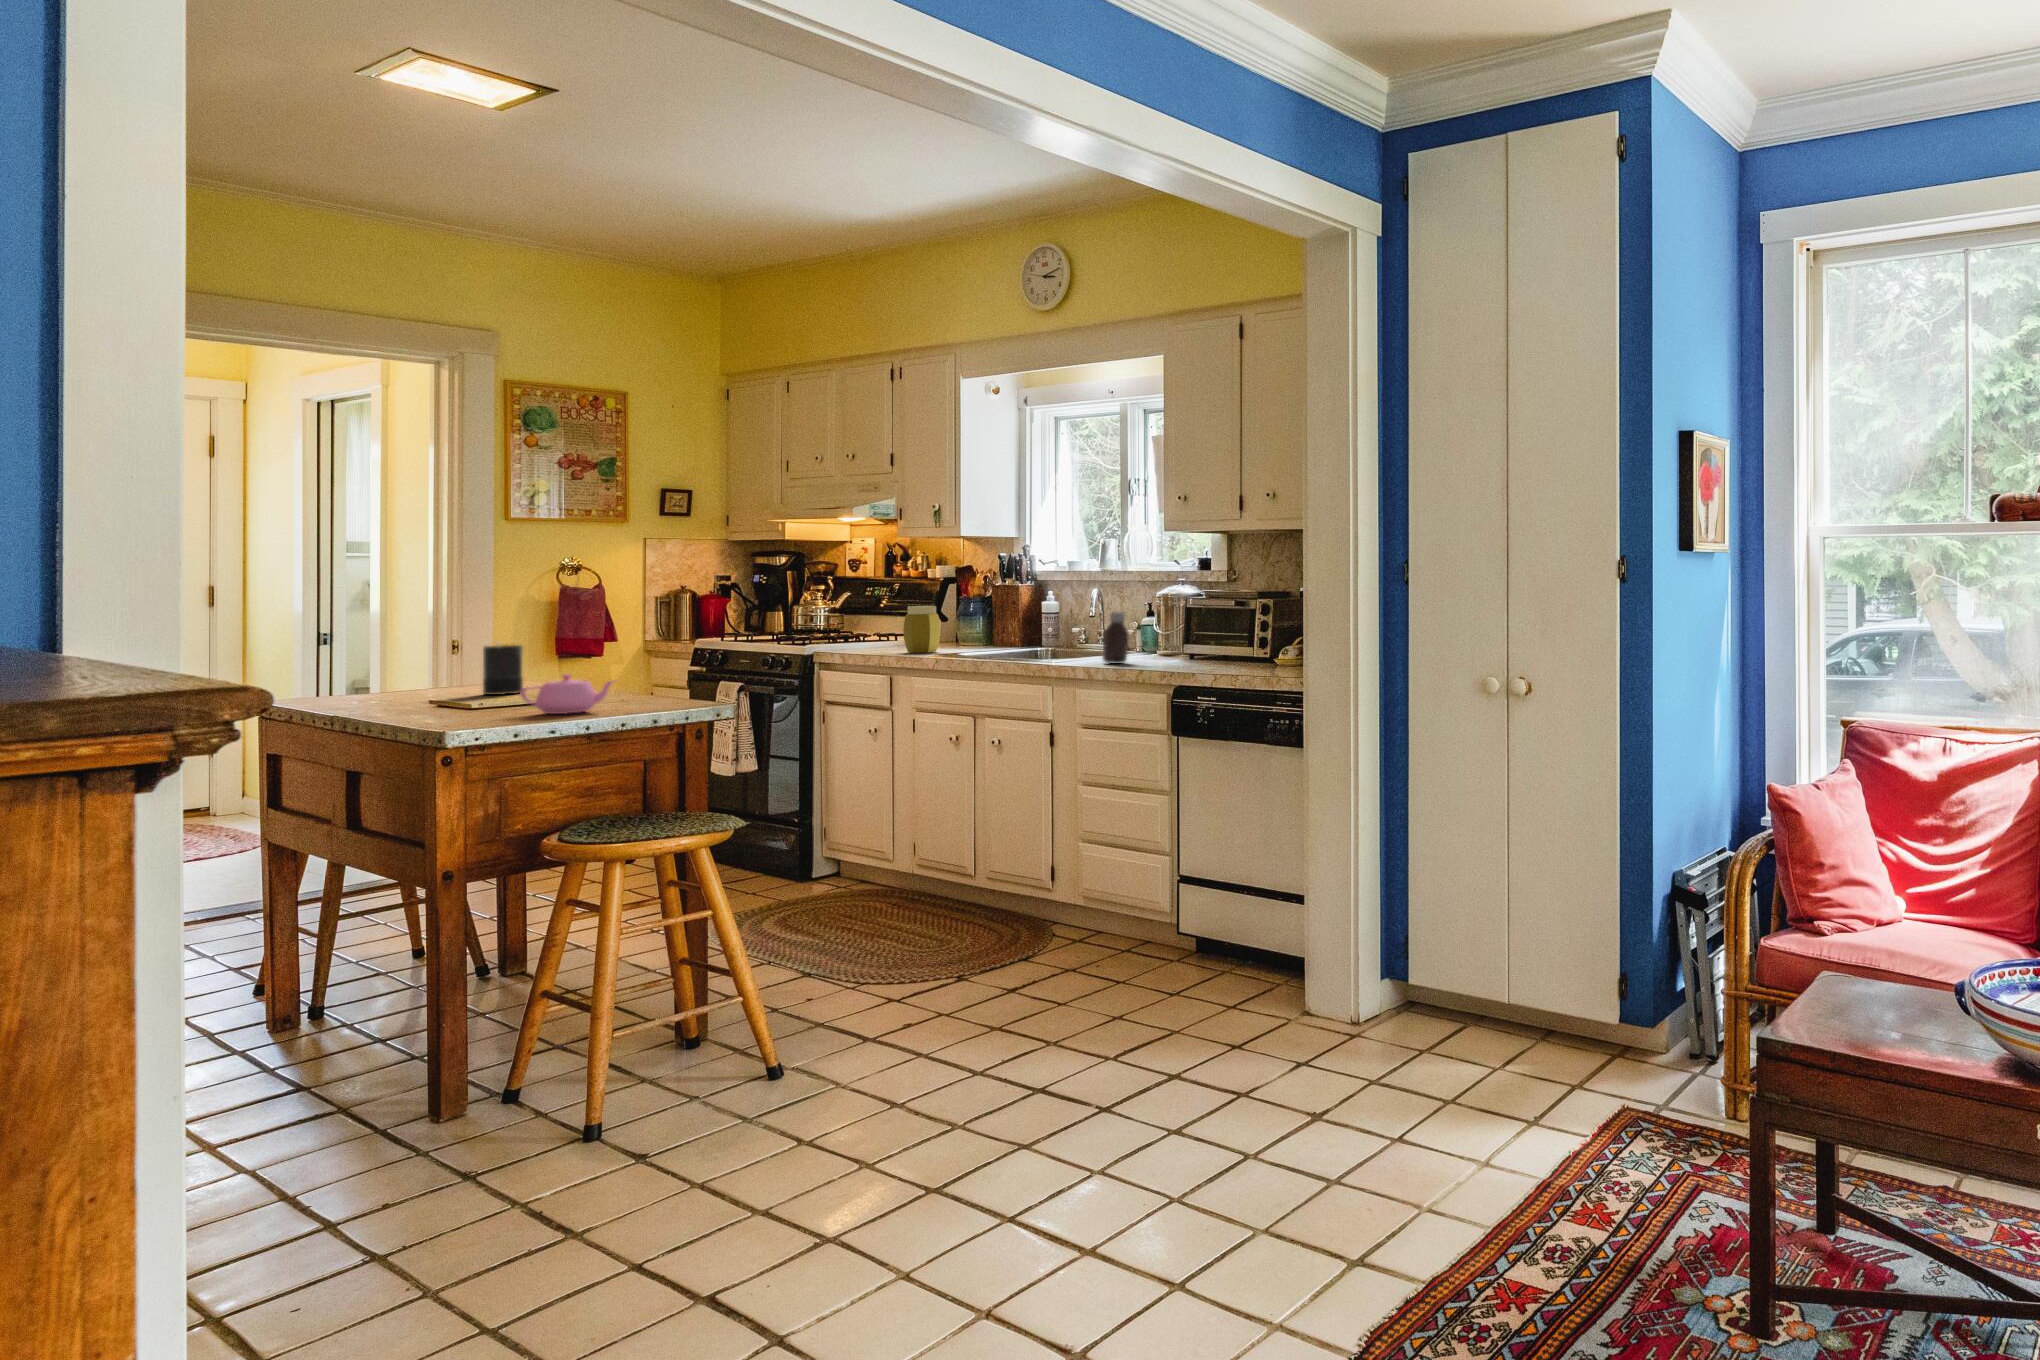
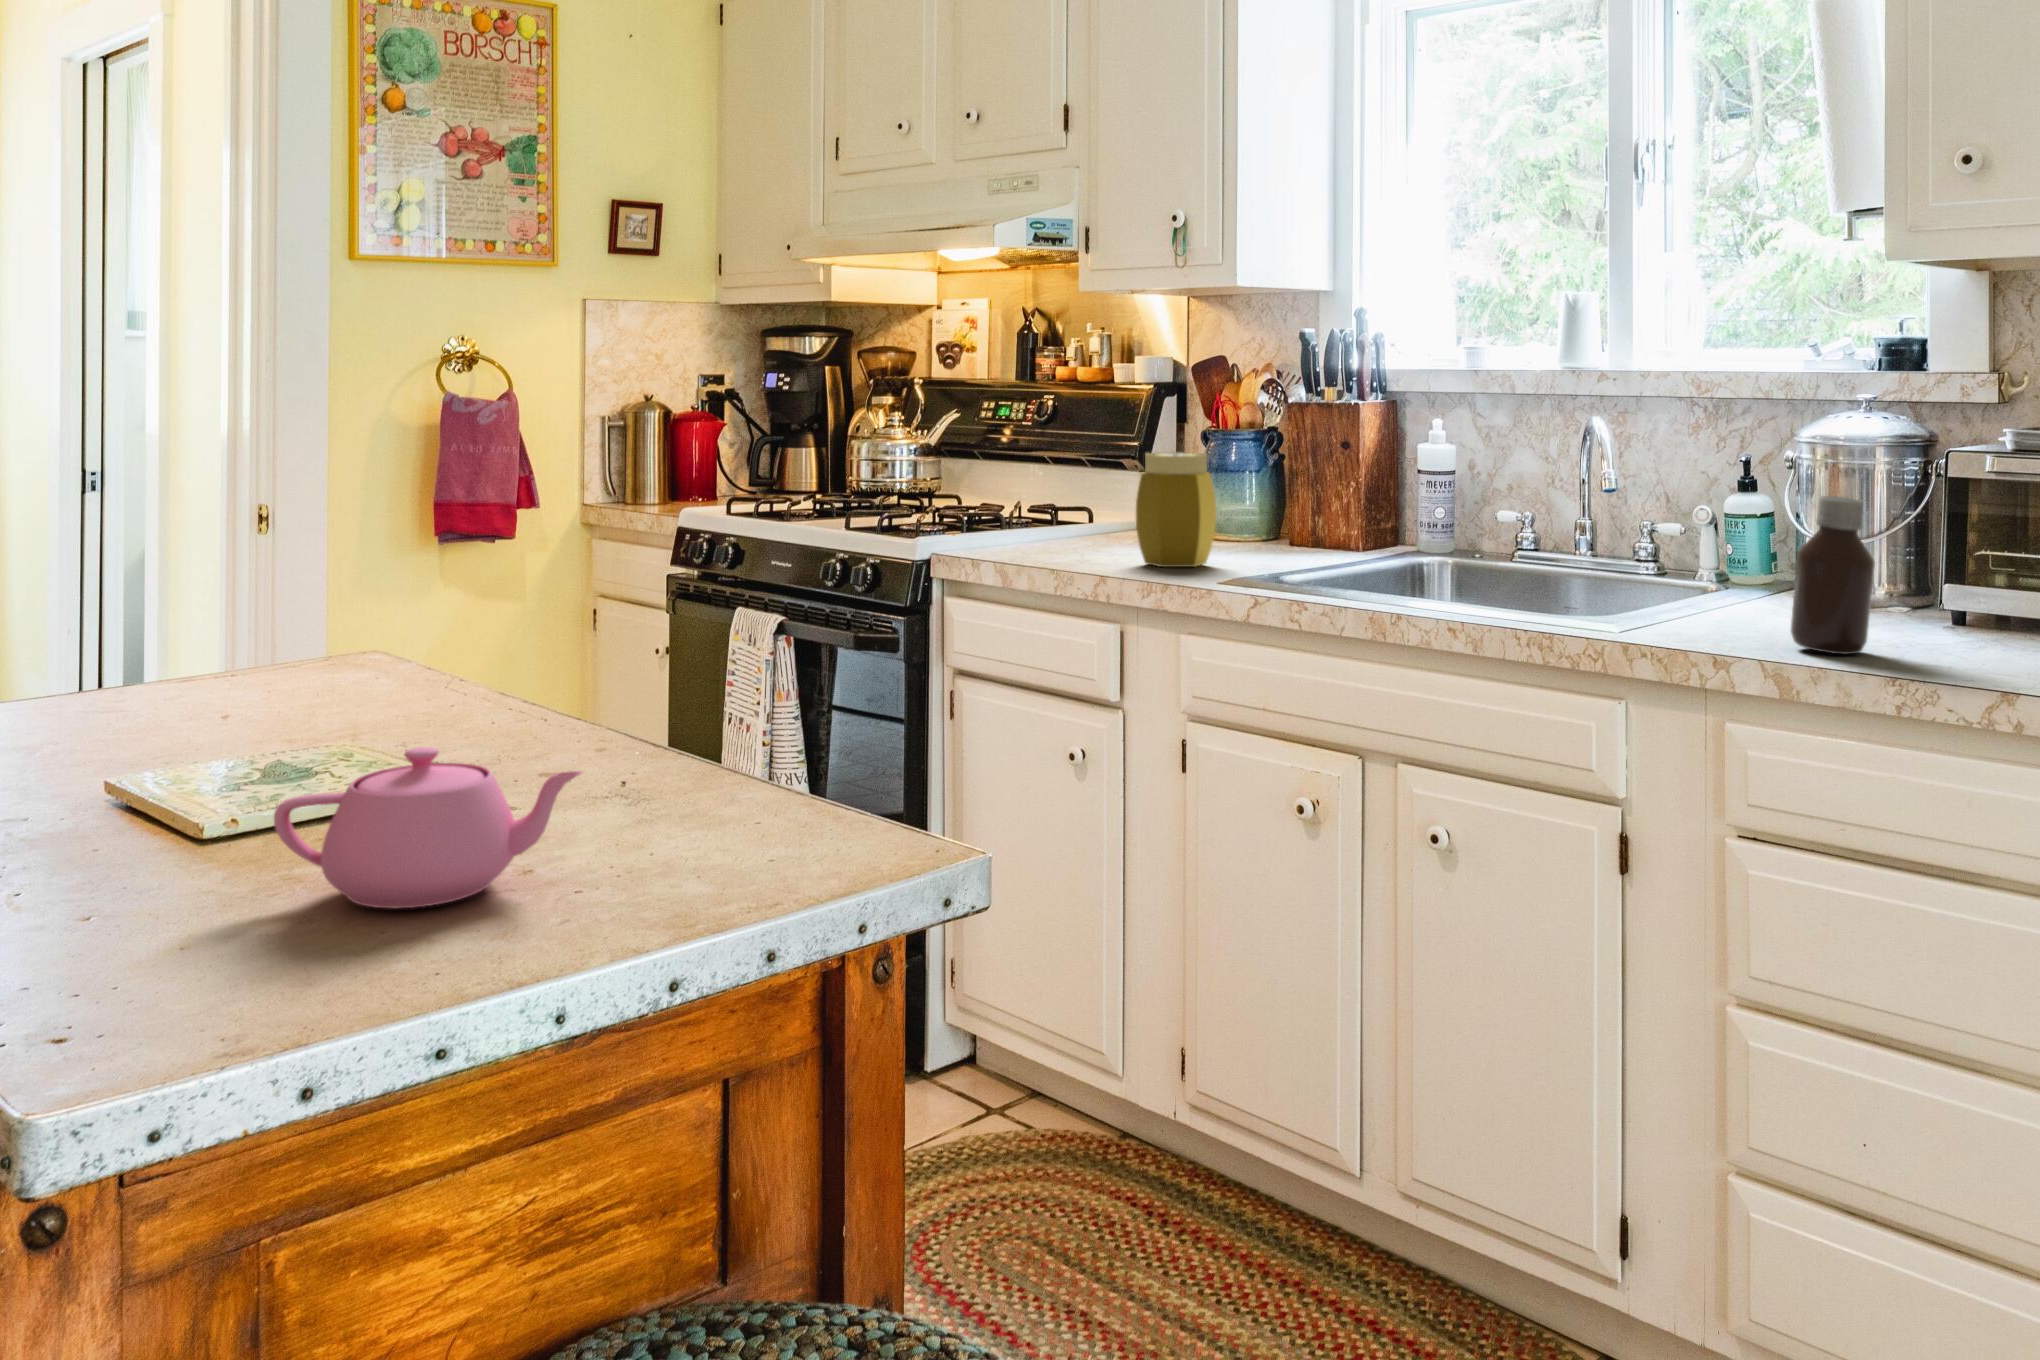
candle: present [483,644,523,695] -> none [230,561,329,723]

